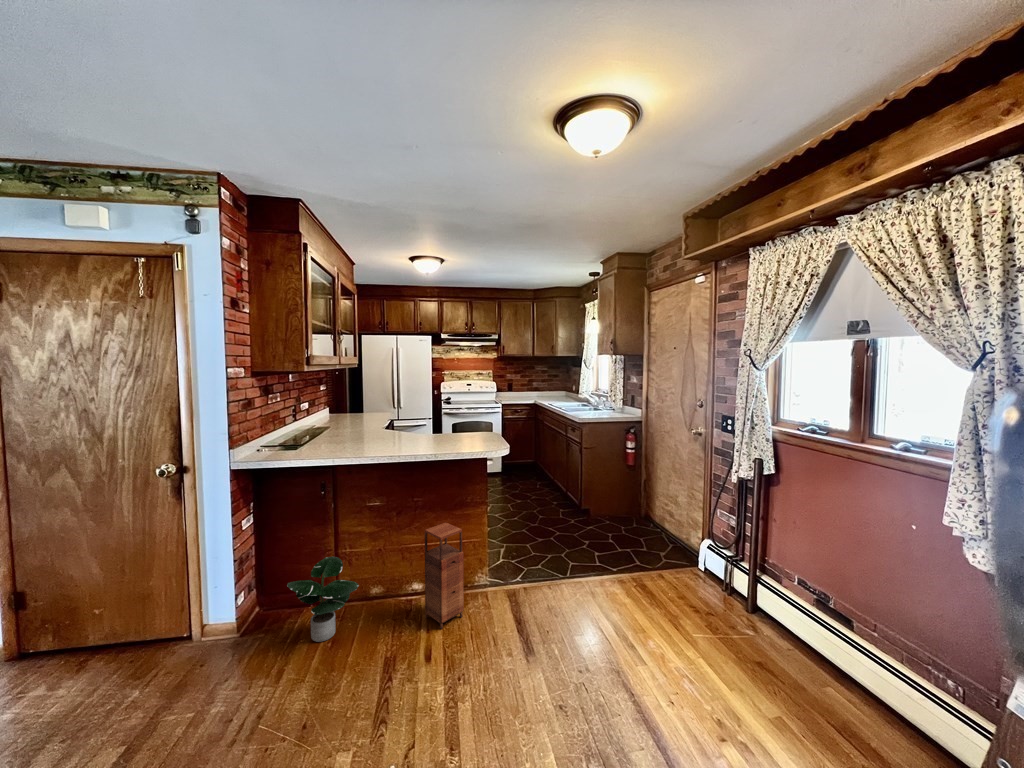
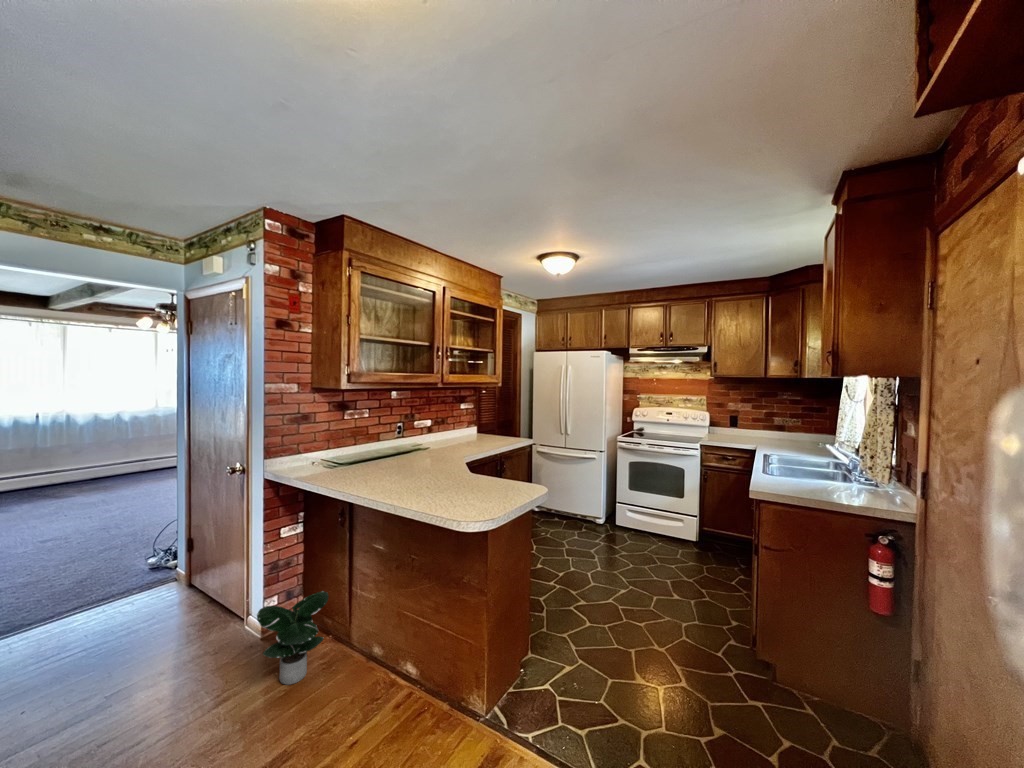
storage cabinet: present [425,522,464,629] -> none [363,601,410,749]

